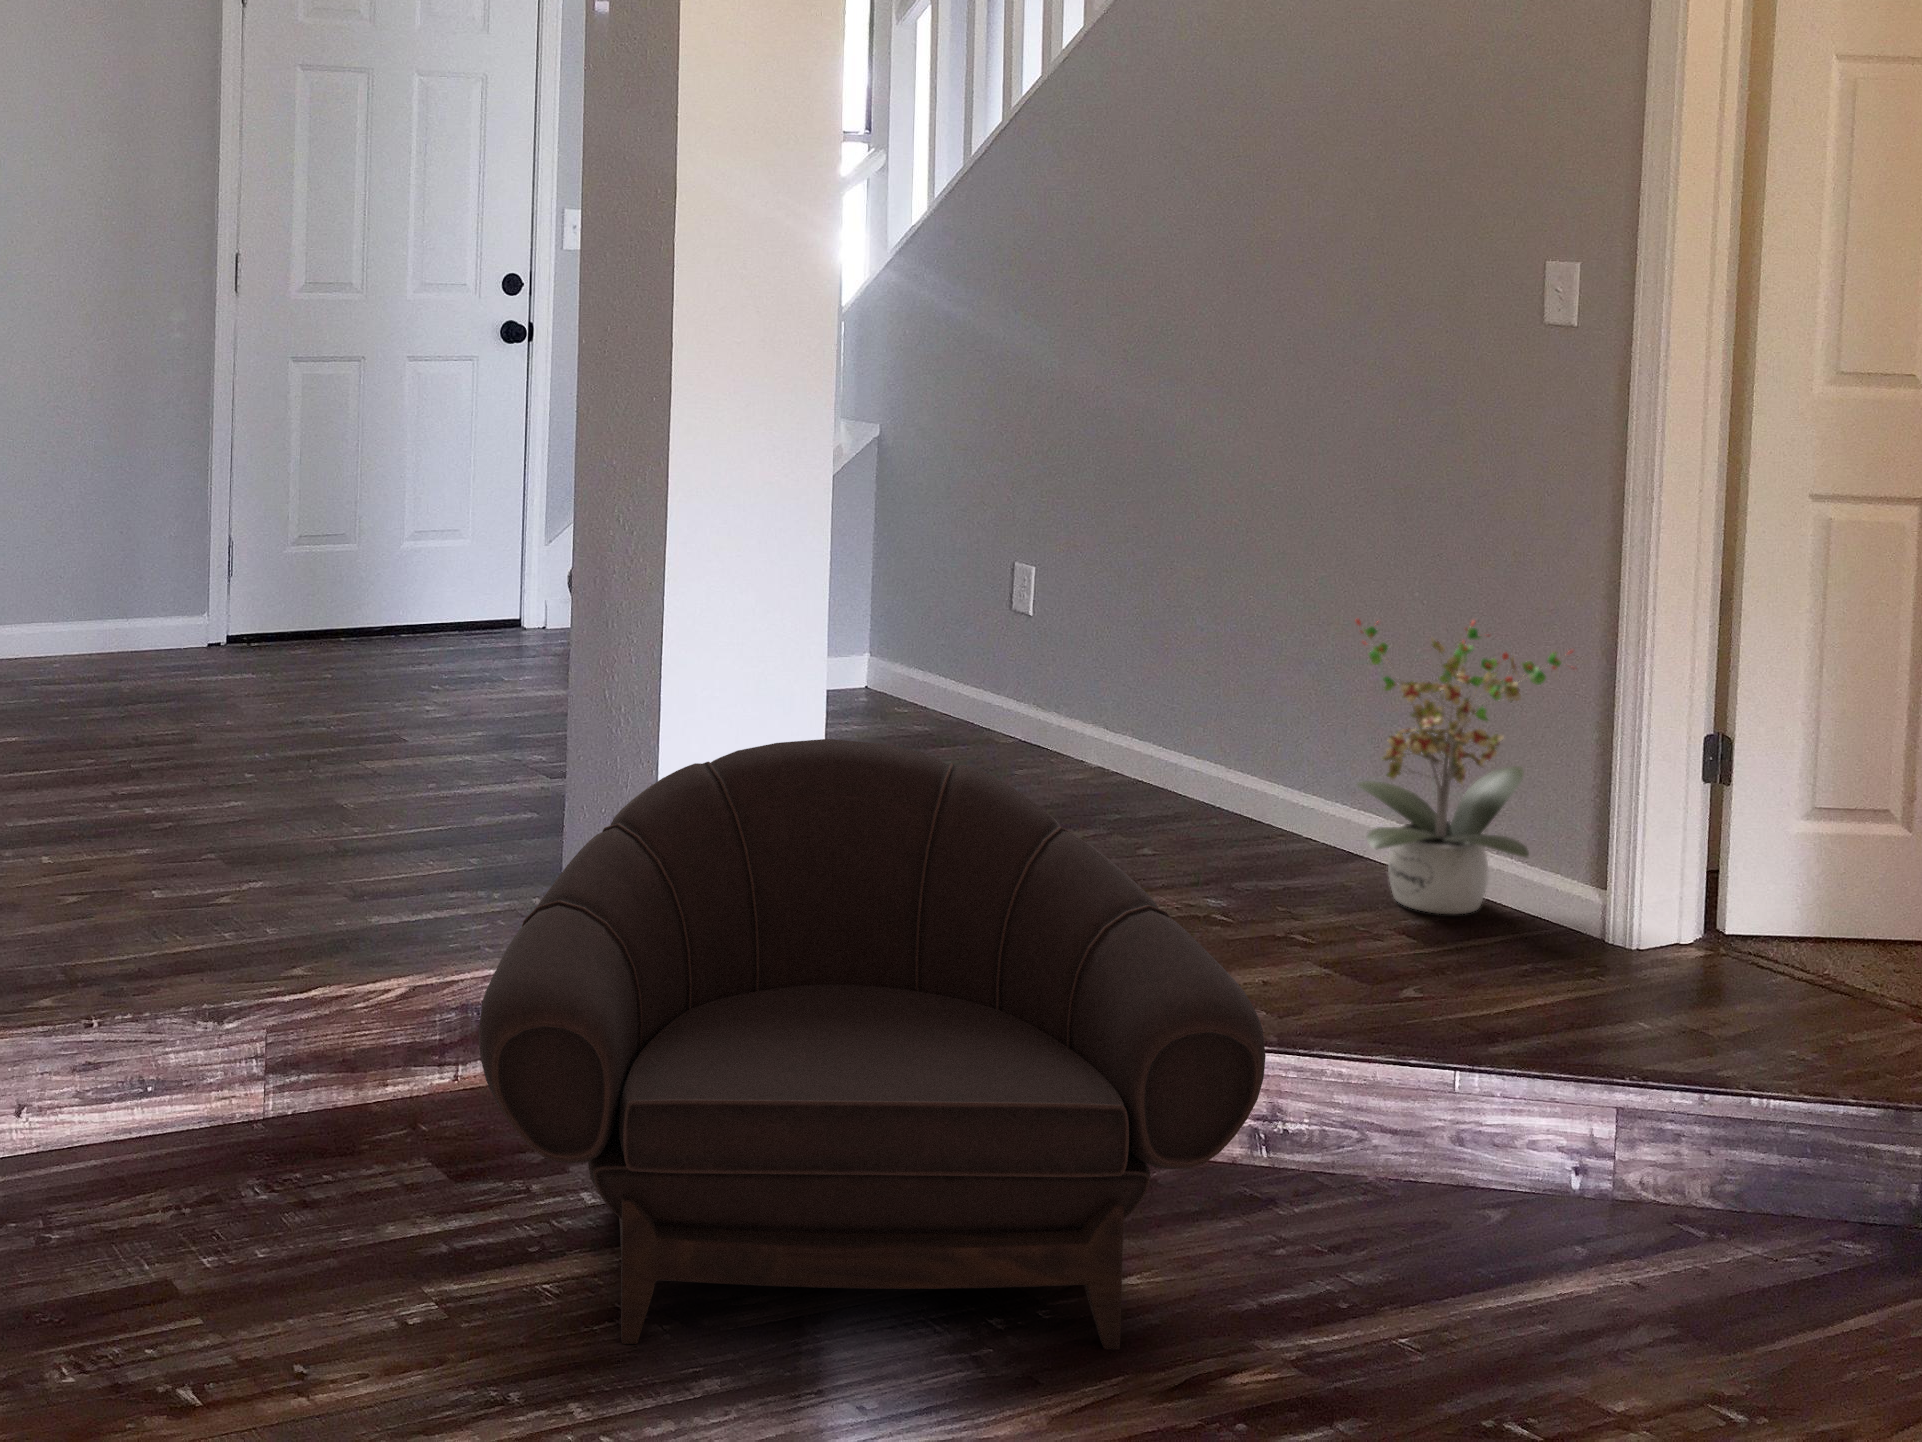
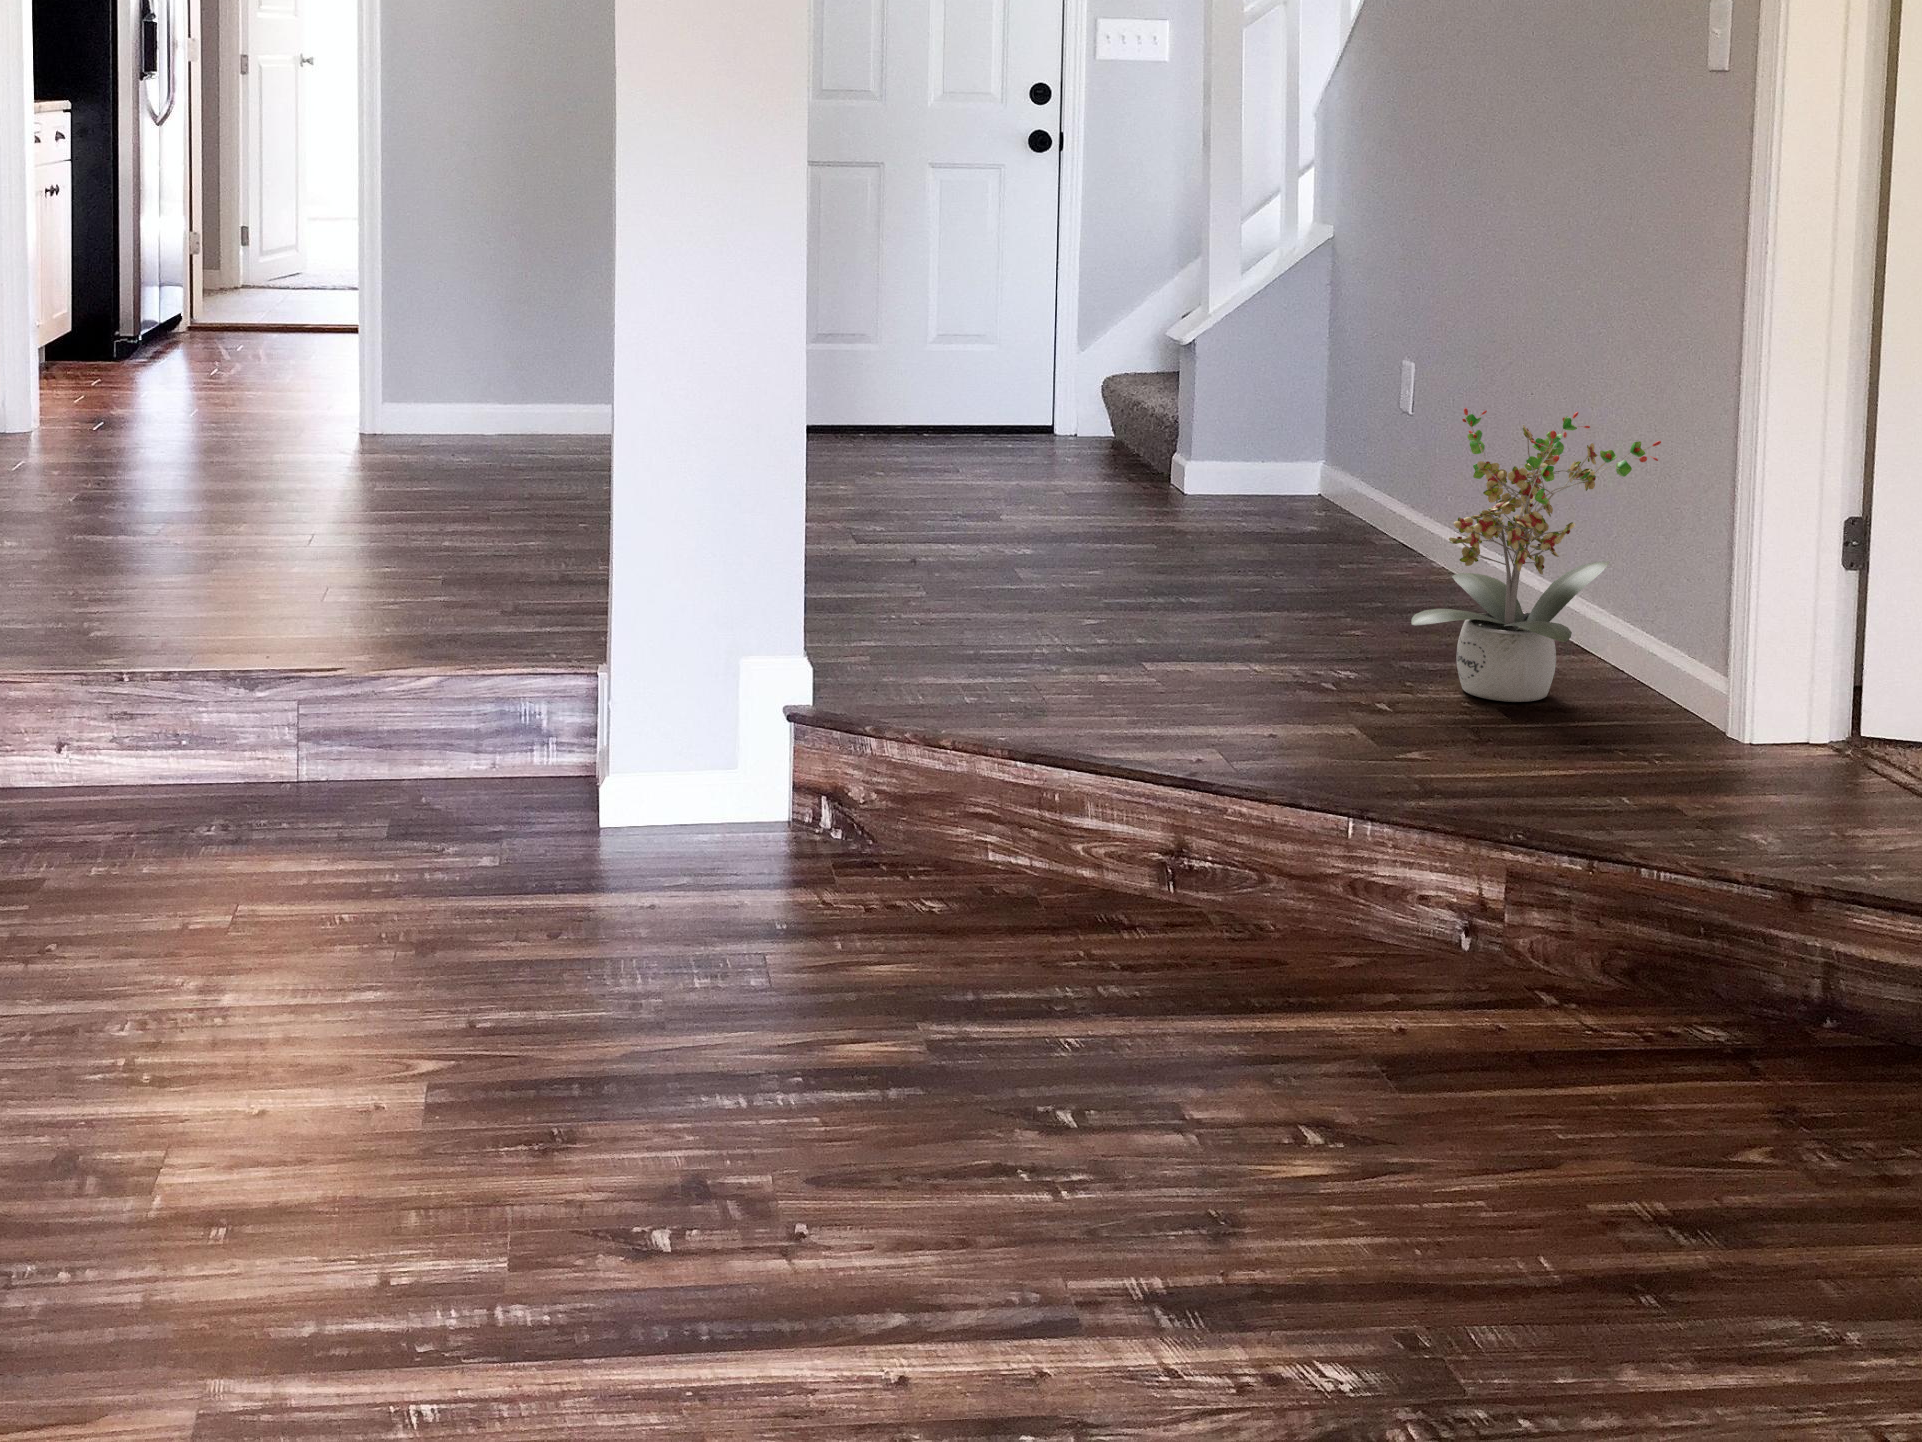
armchair: present [479,739,1266,1349] -> none [279,449,1014,1021]

